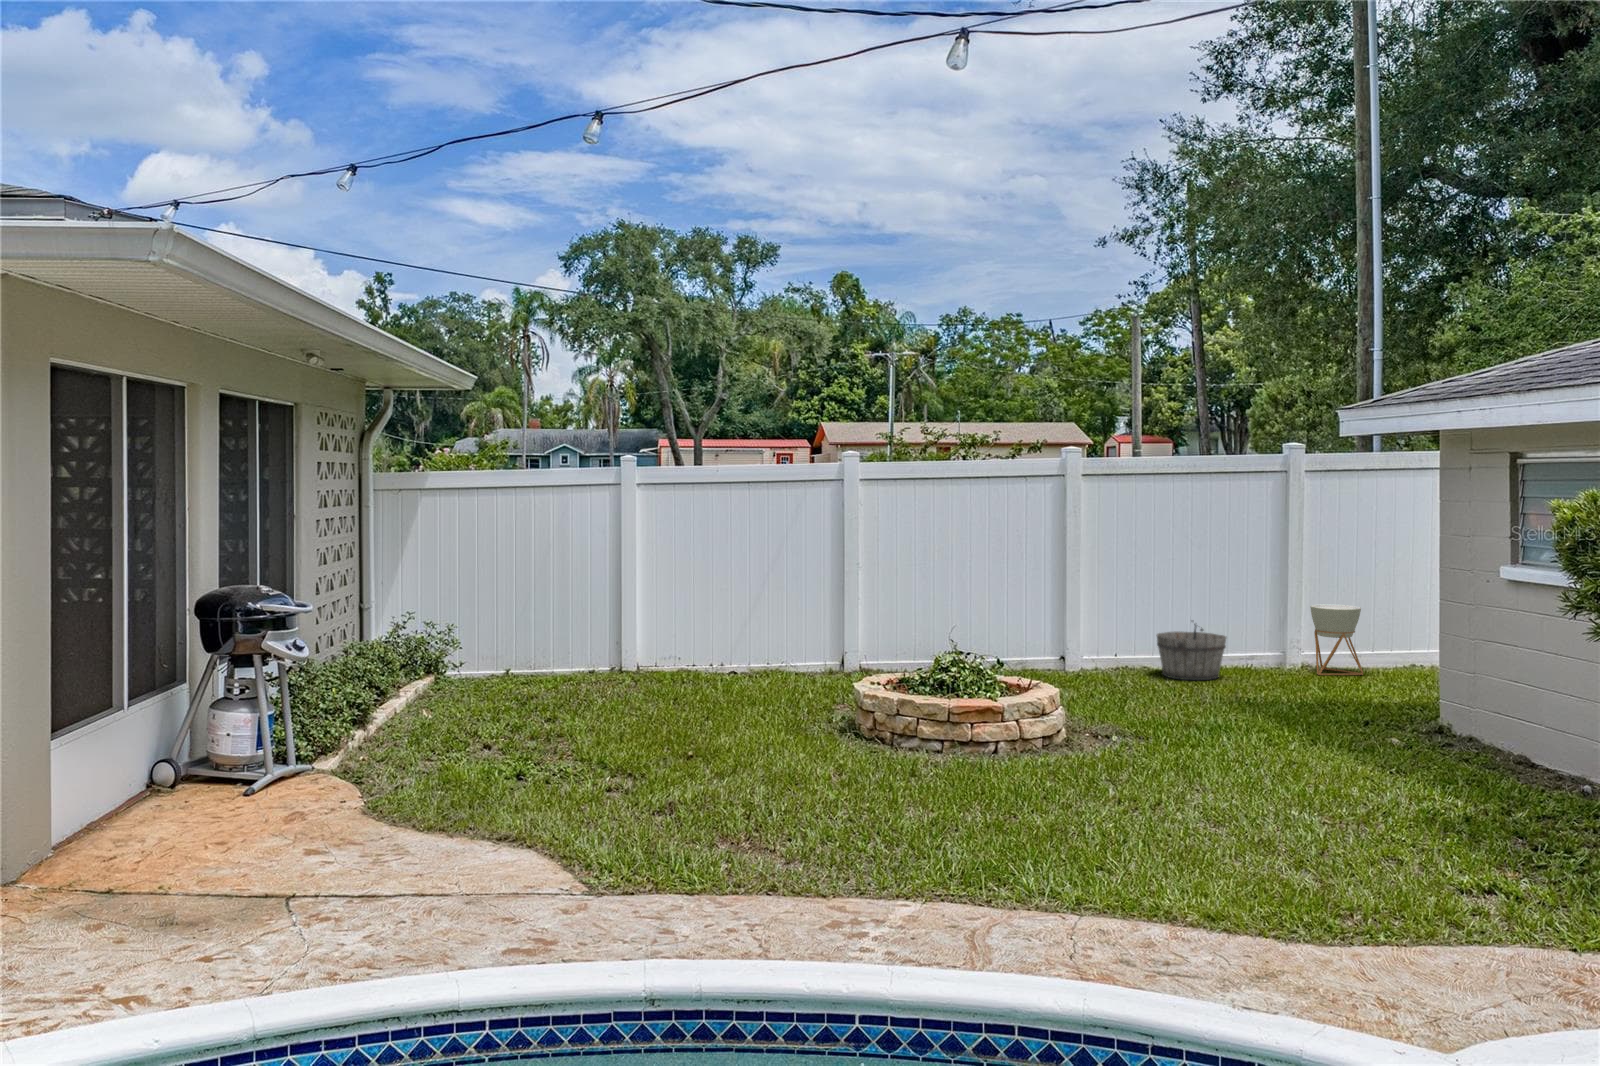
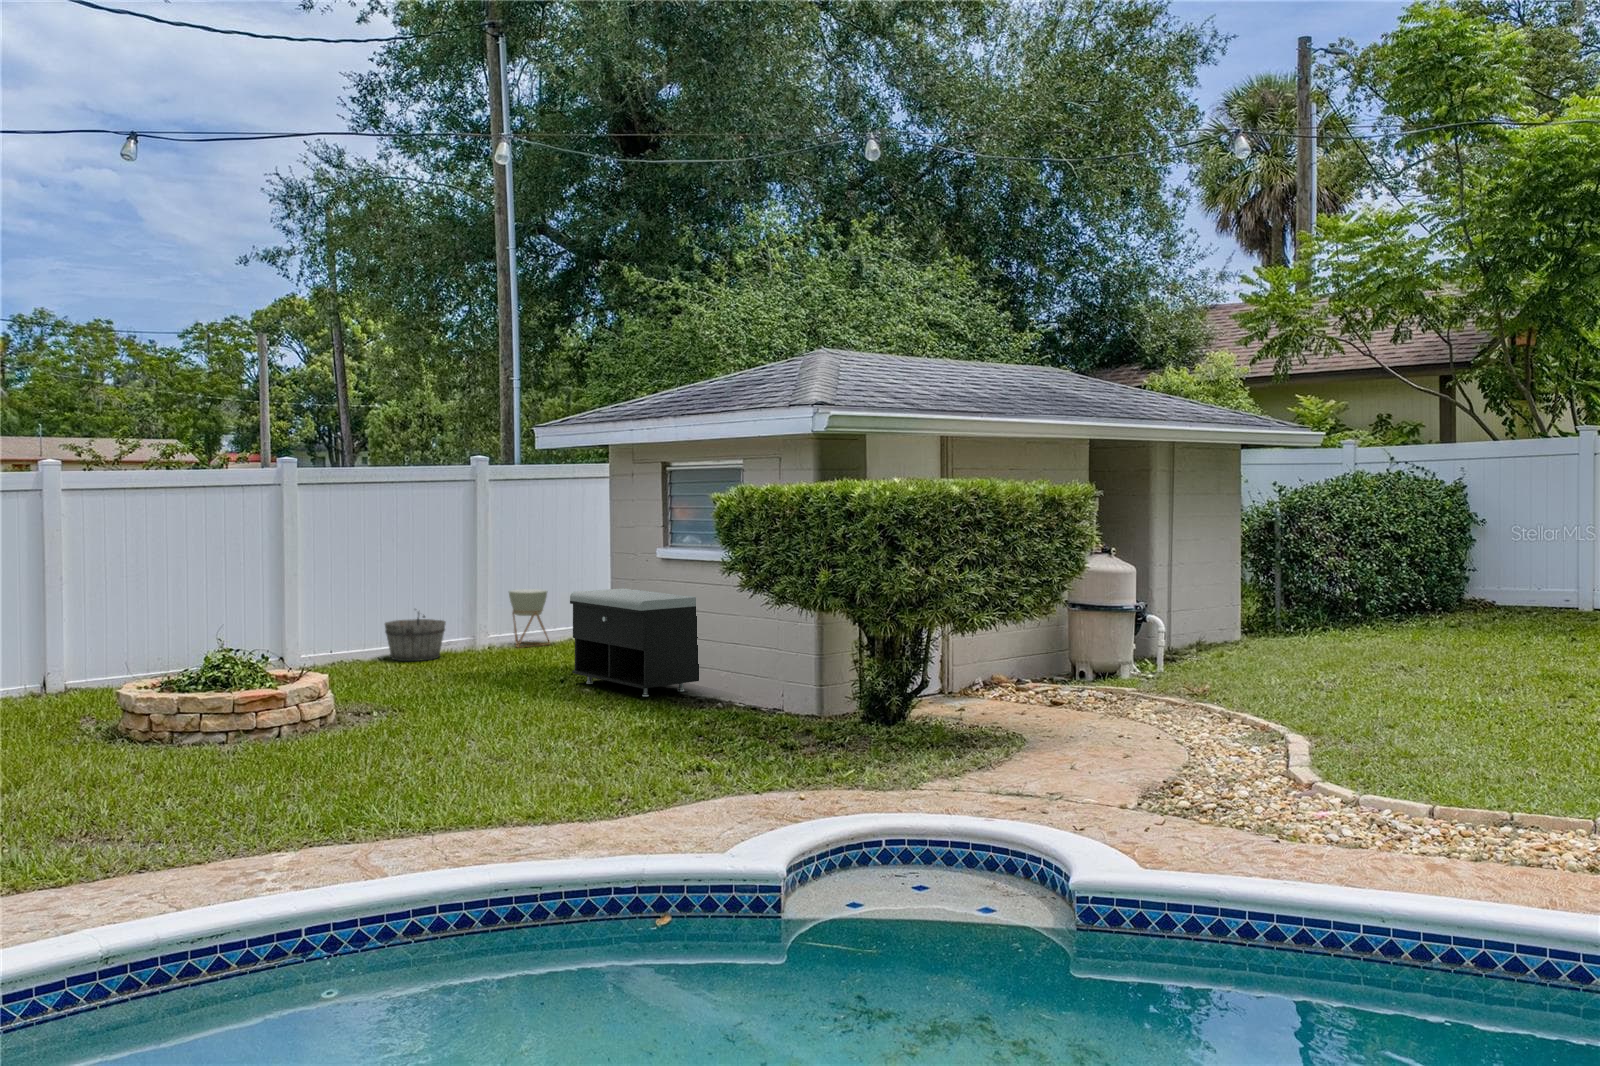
storage bench: none [1366,613,1557,763] -> present [570,589,699,697]

